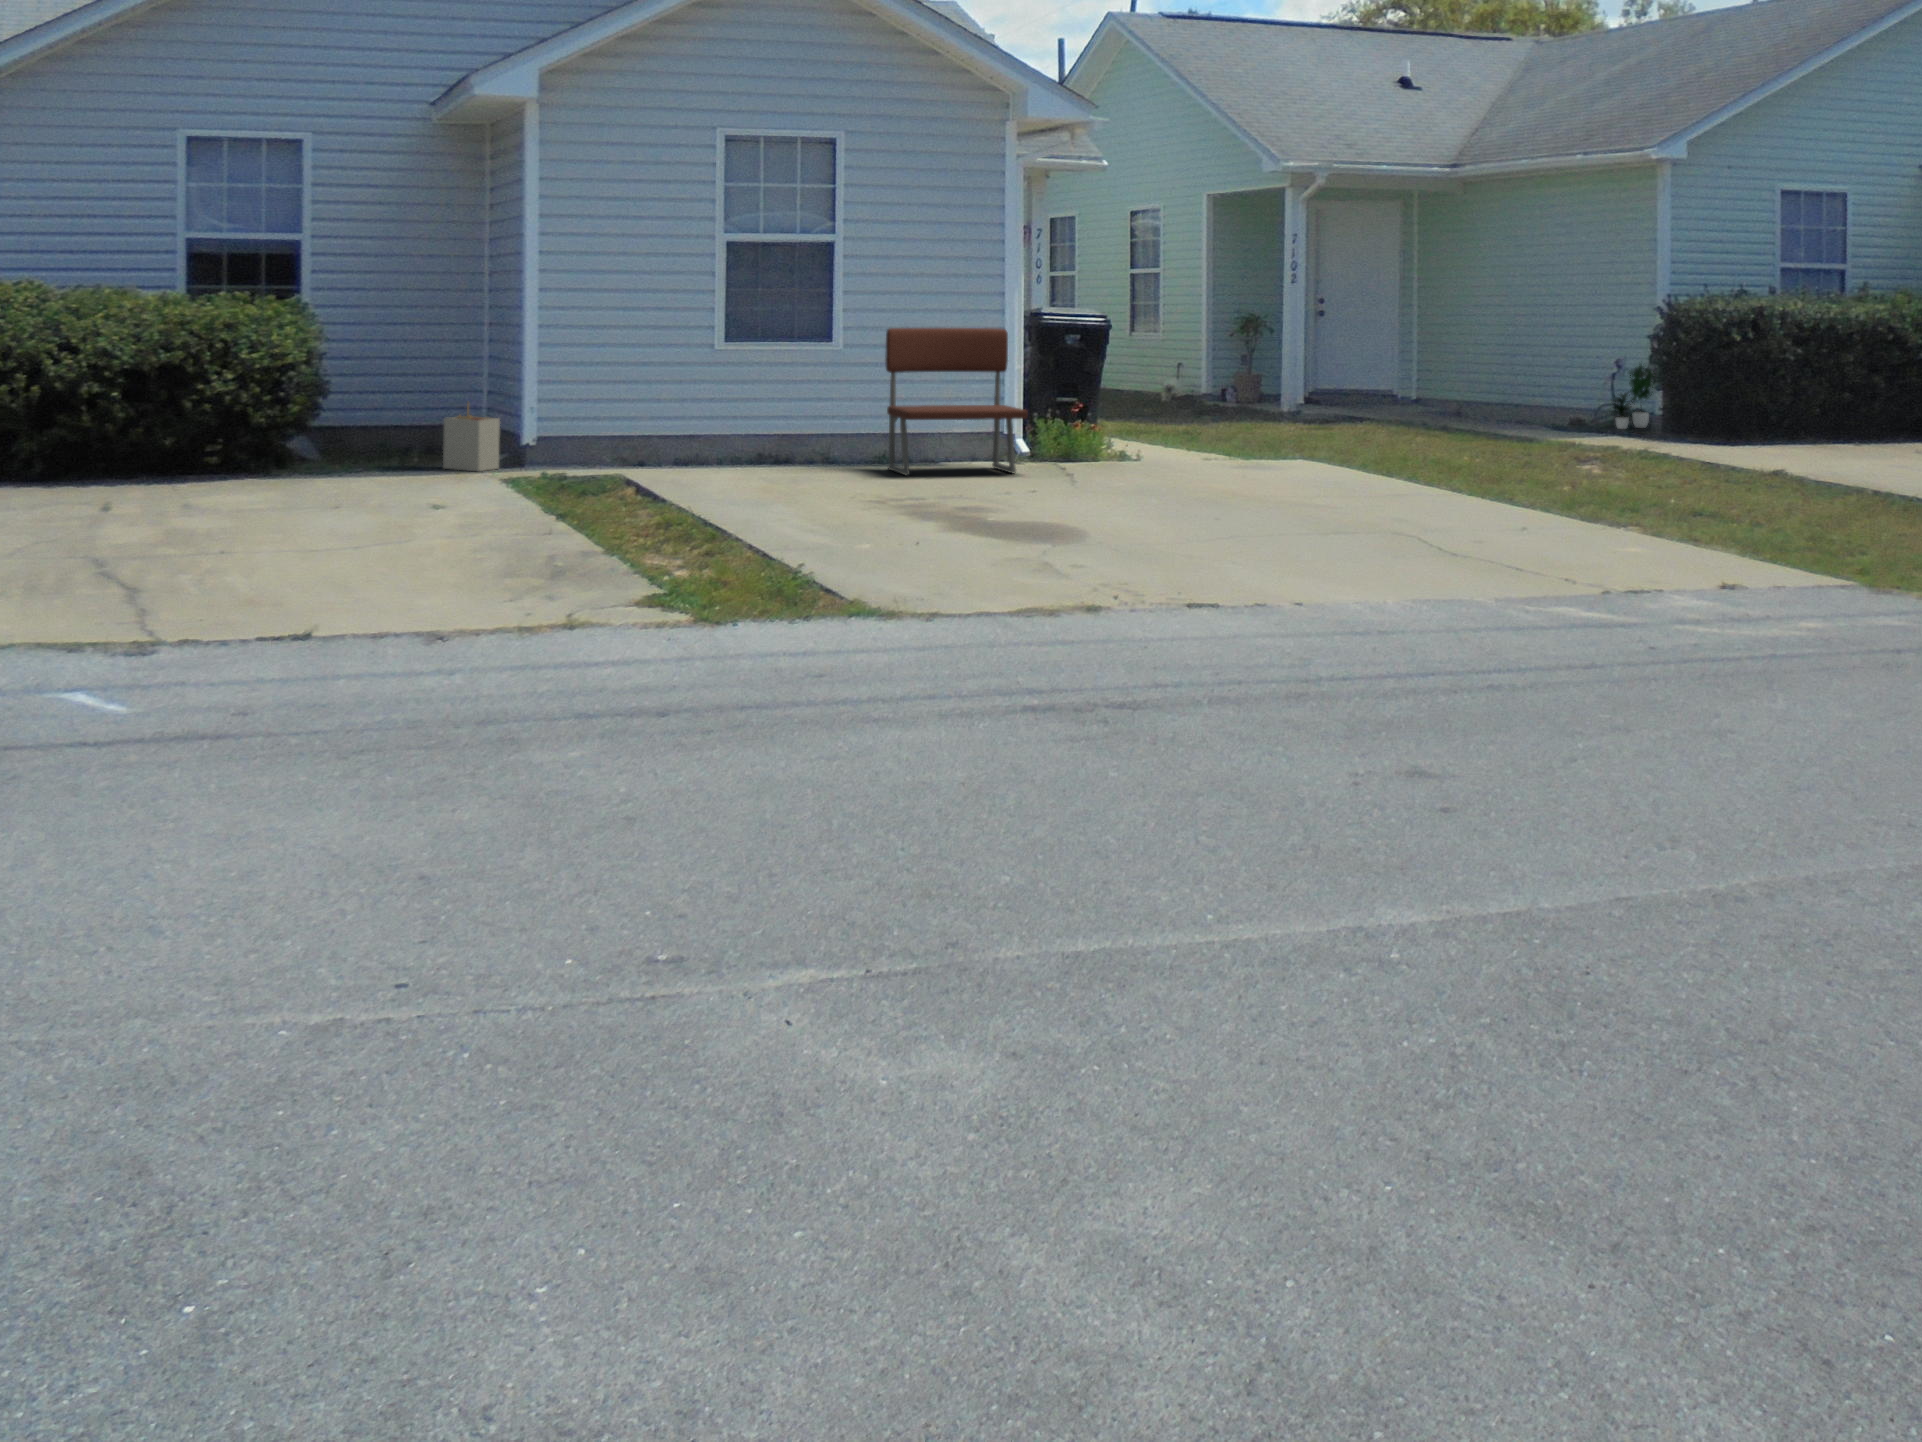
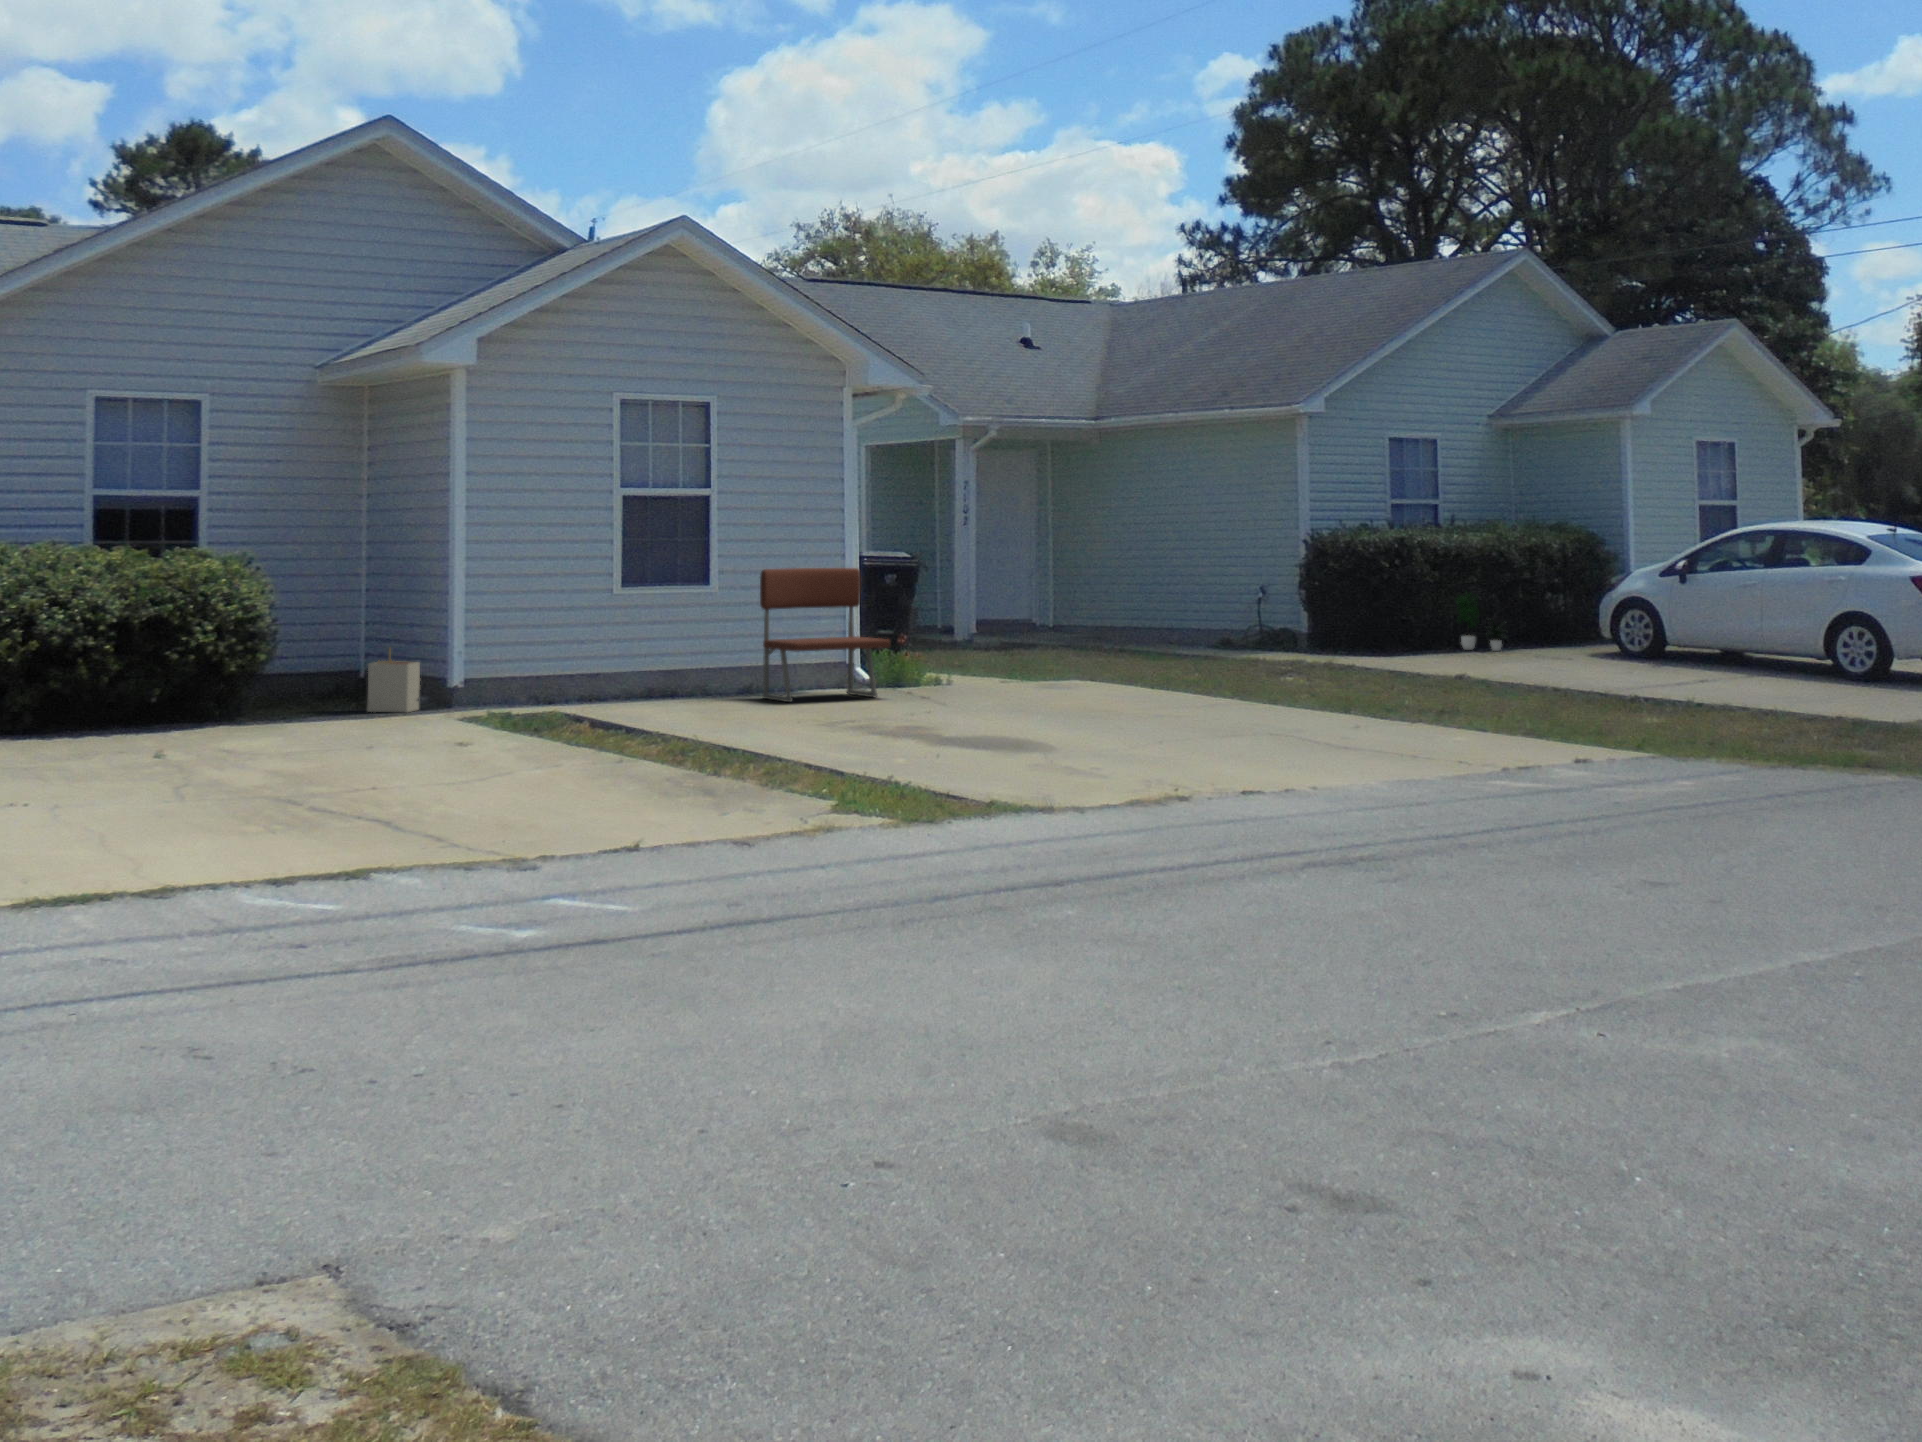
potted plant: present [1610,365,1655,429] -> present [1457,594,1506,651]

